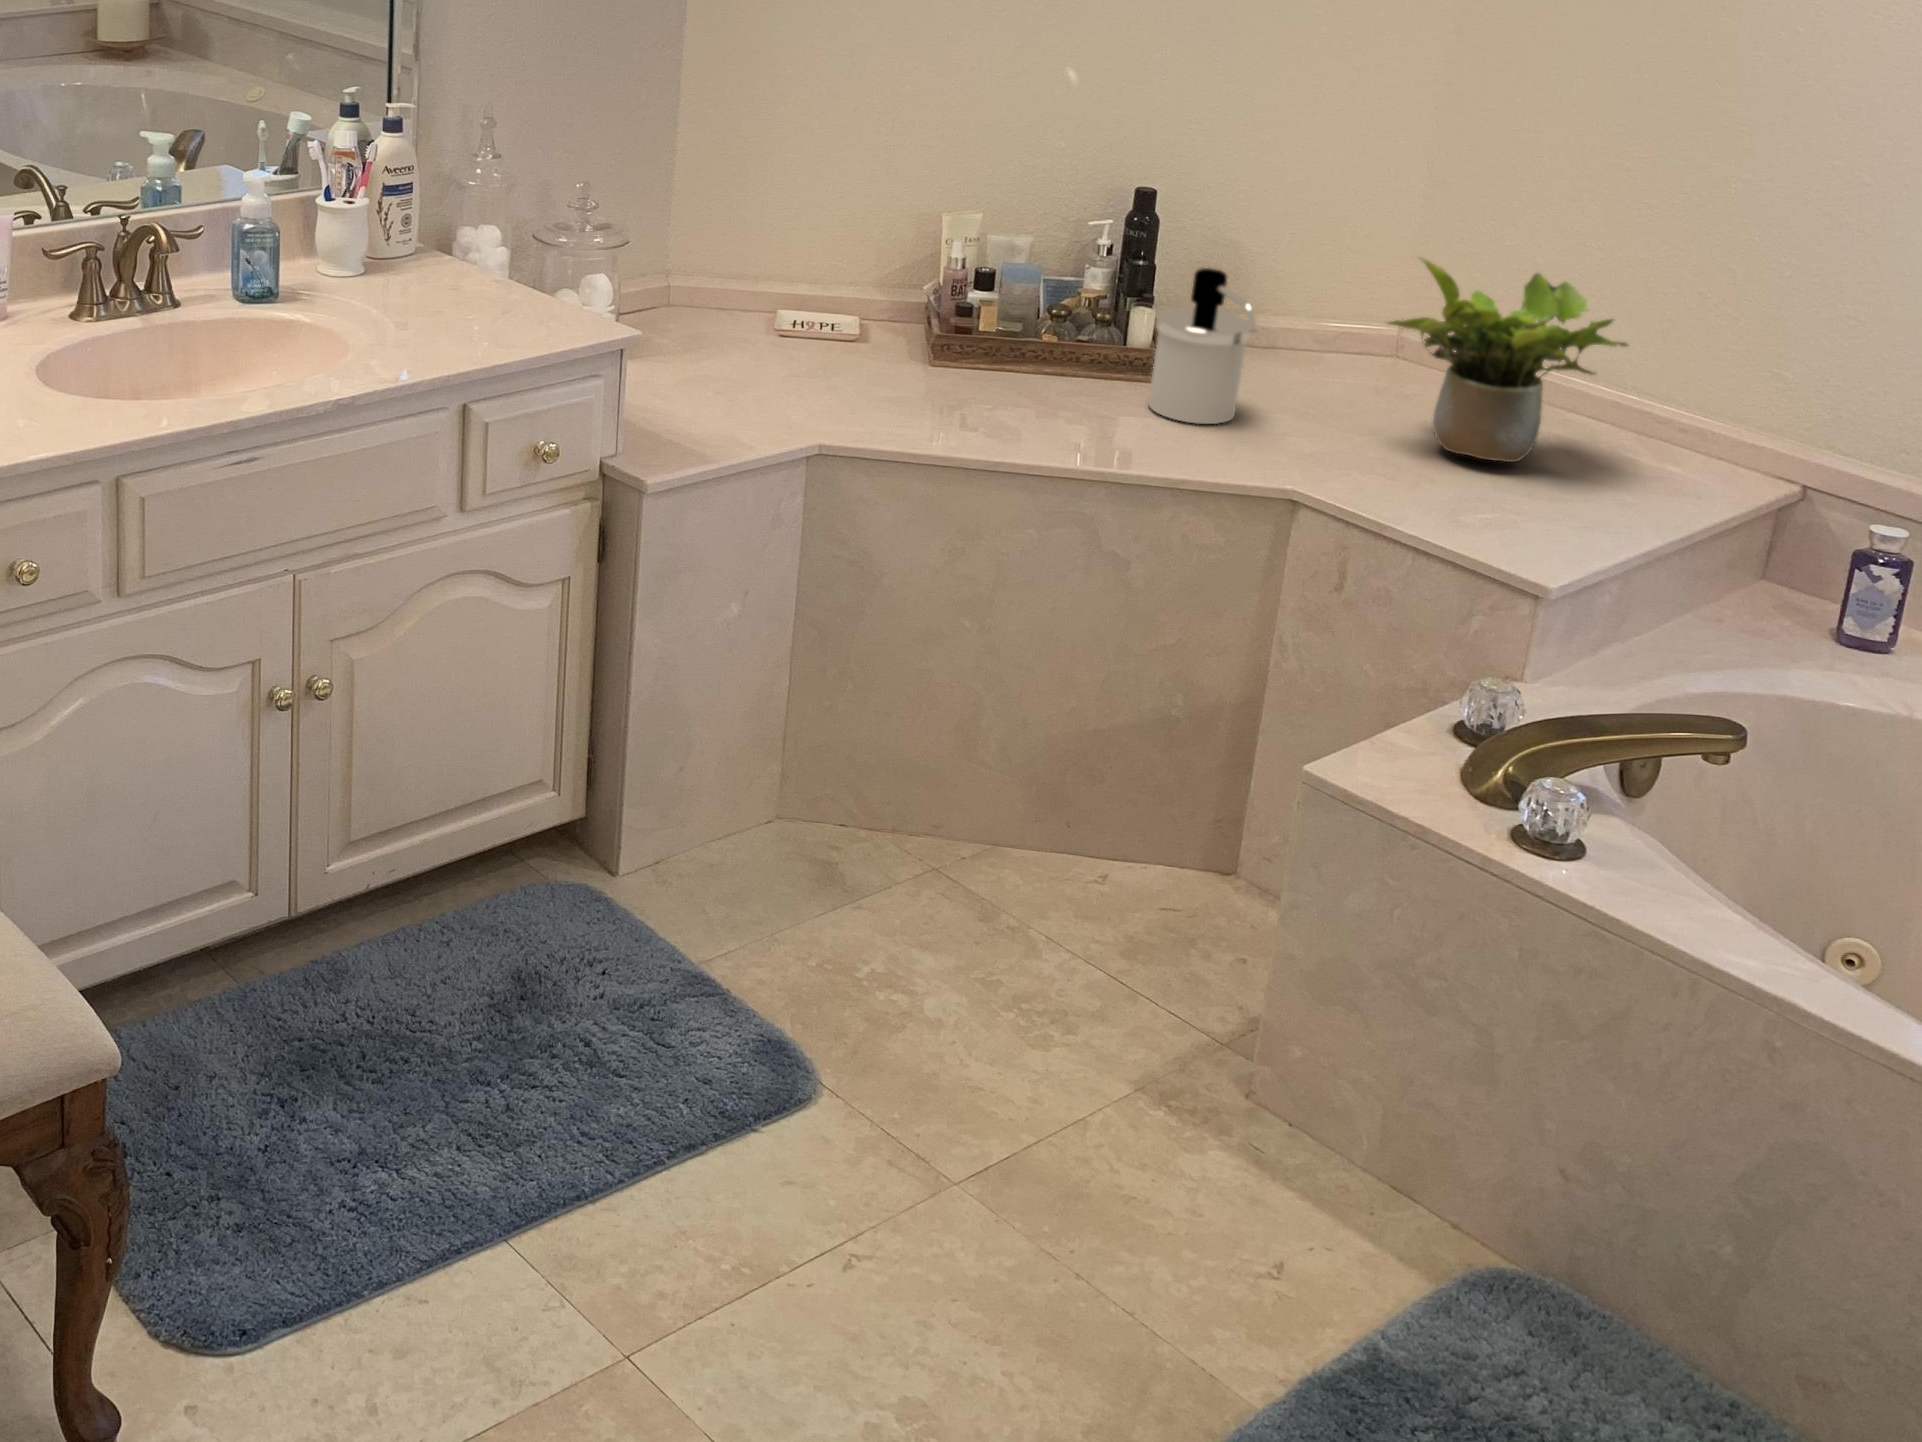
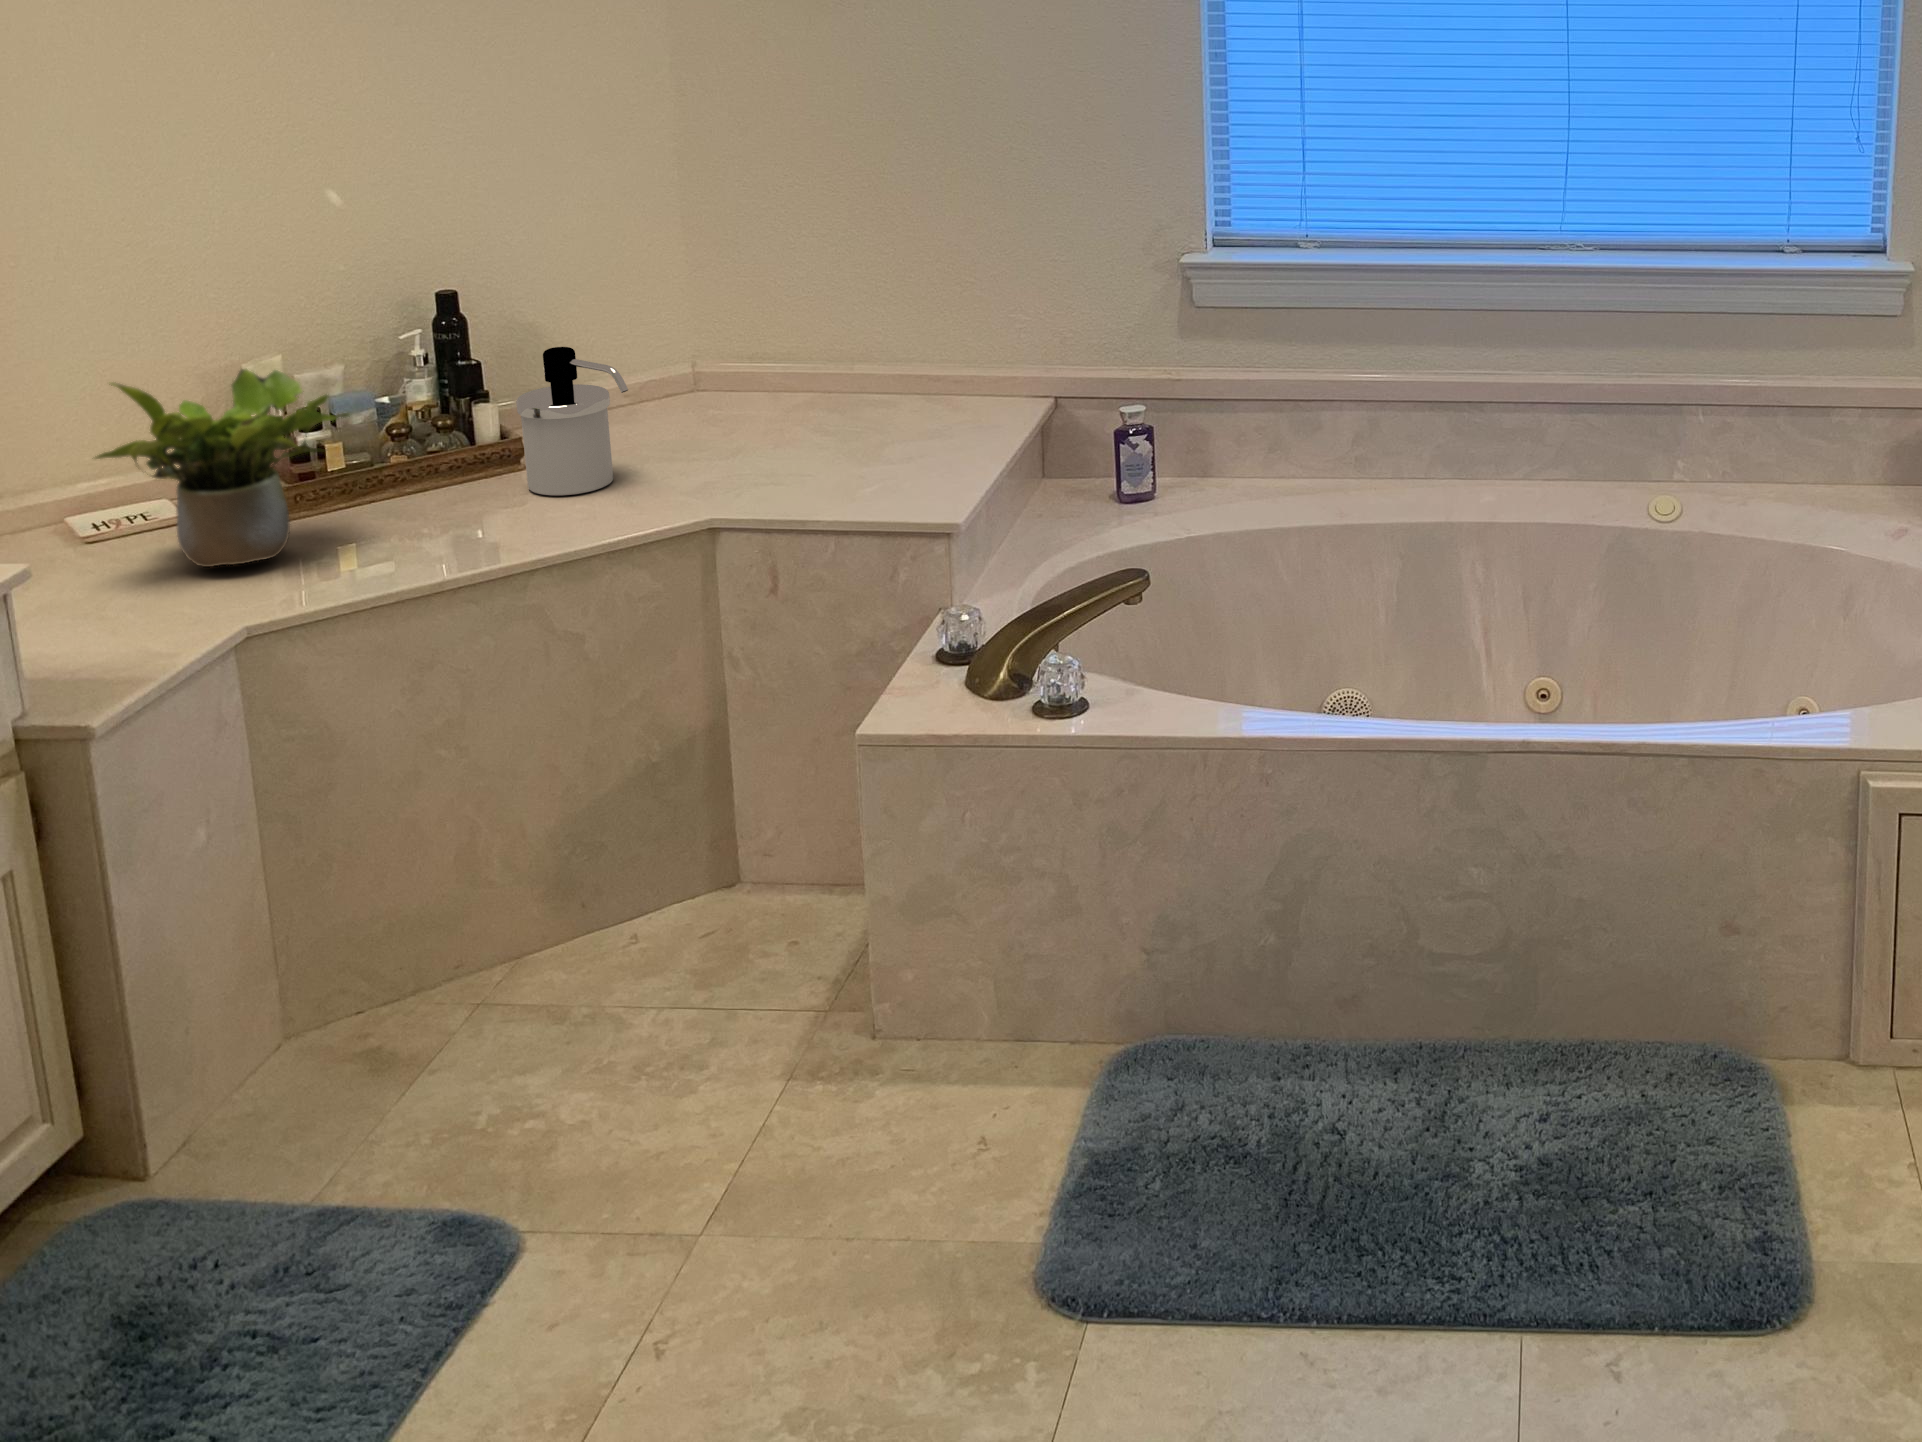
potted plant: present [1388,258,1627,462] -> present [95,369,350,567]

